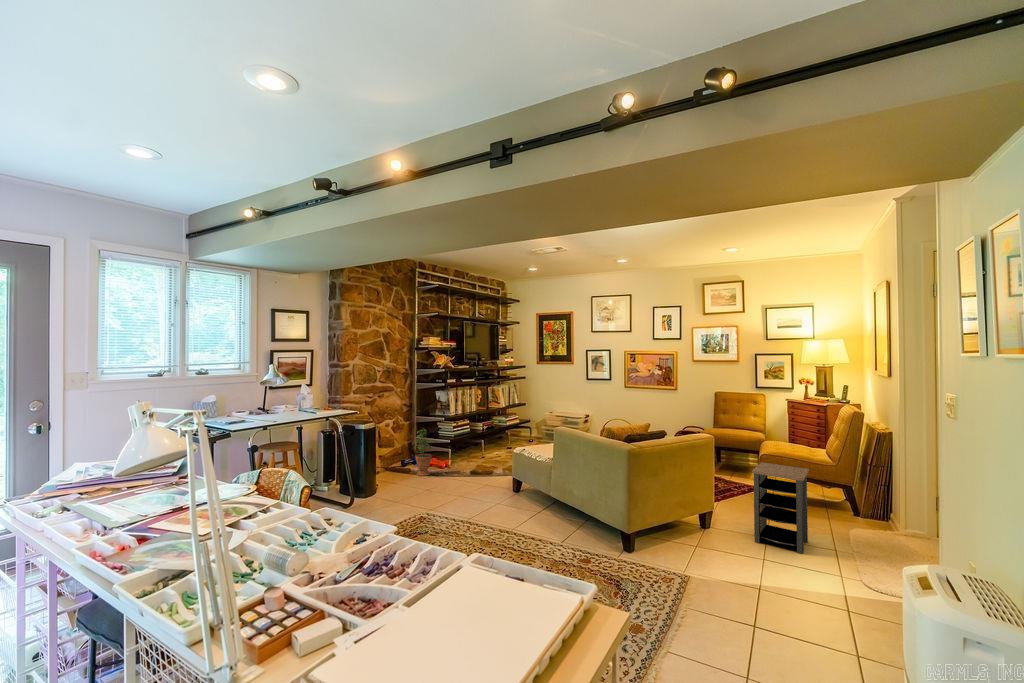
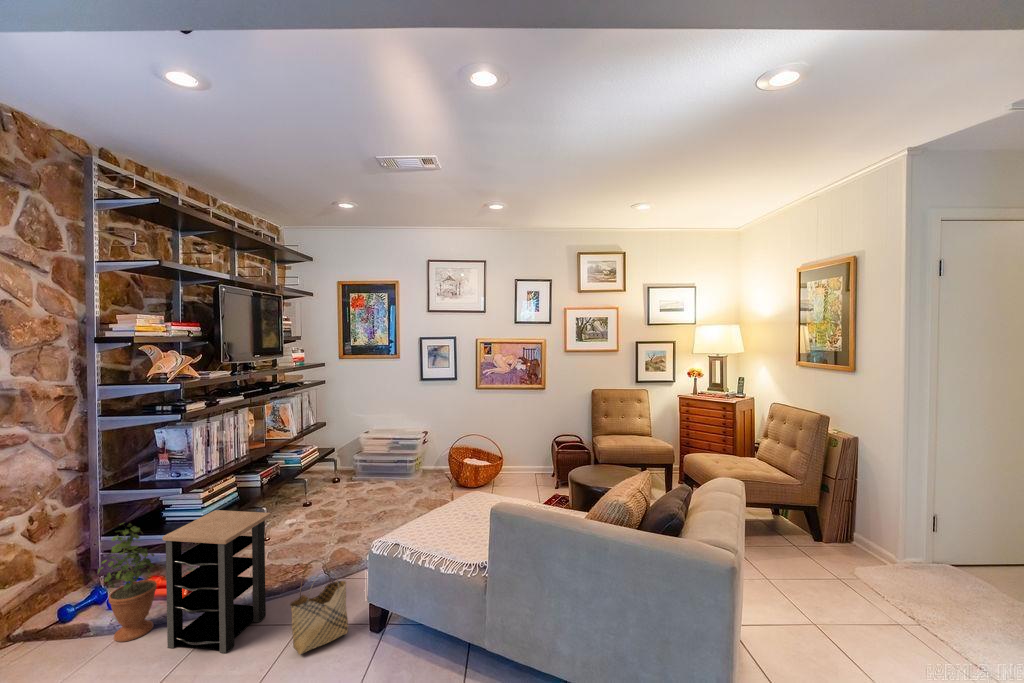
woven basket: none [474,453,500,491] -> present [290,560,348,655]
side table: present [752,462,809,554] -> present [163,510,271,653]

